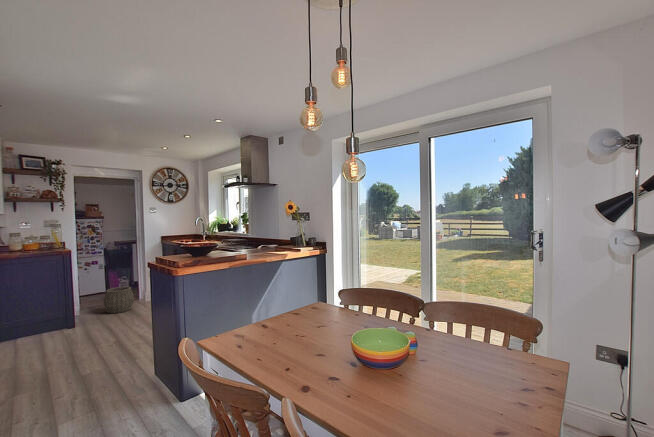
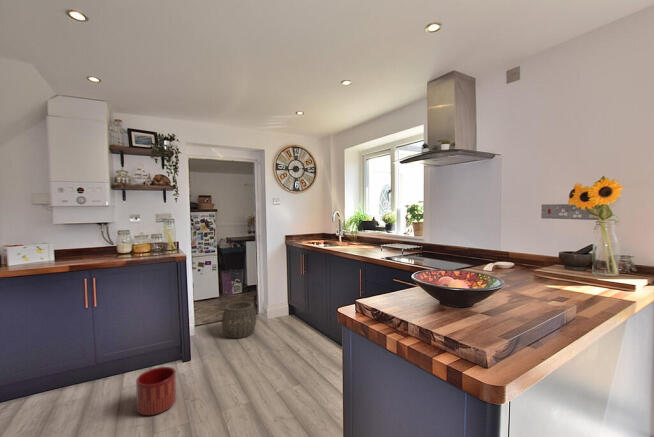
planter: none [31,323,63,351] -> present [136,367,176,415]

